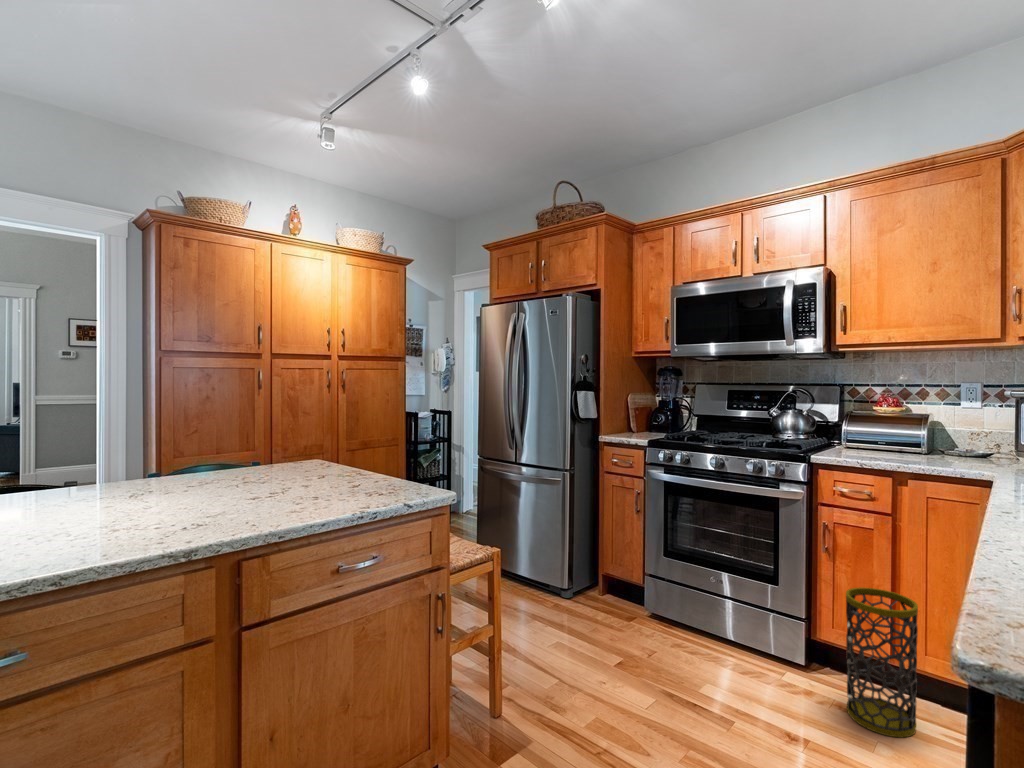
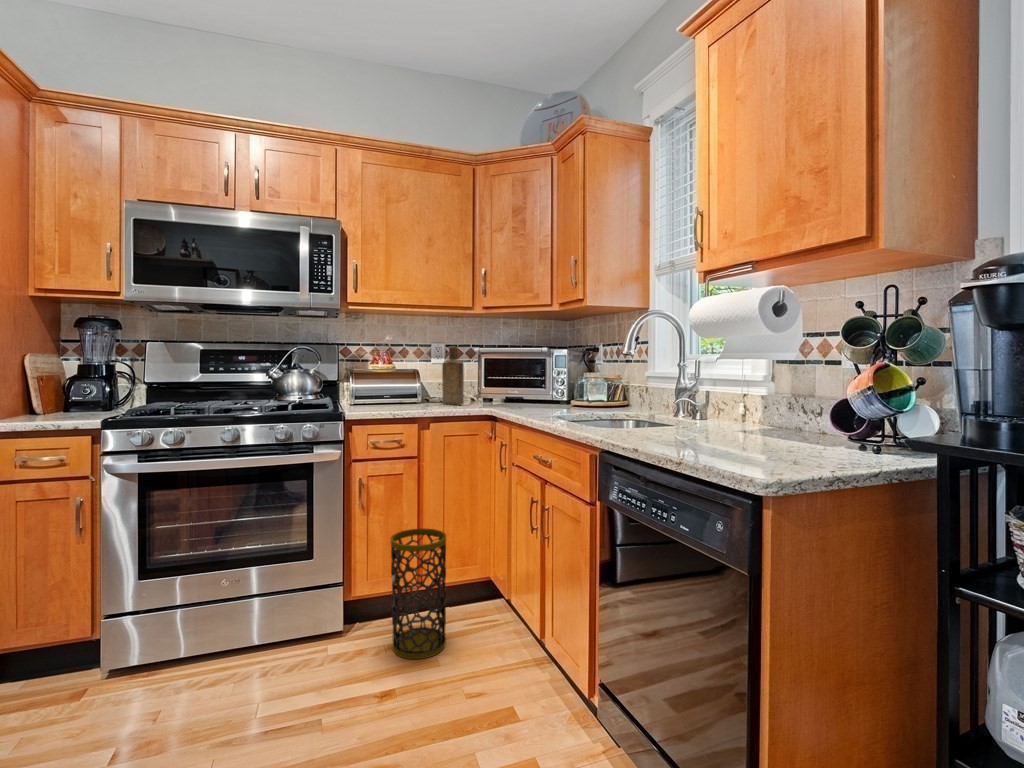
bottle: none [966,388,1000,461] -> present [442,346,464,405]

